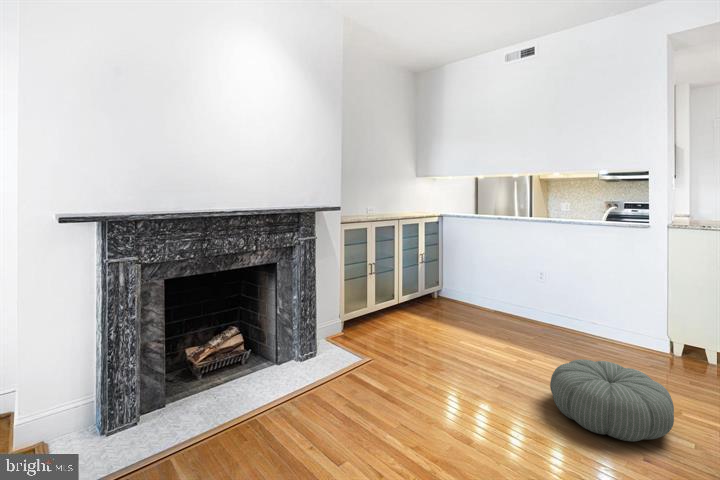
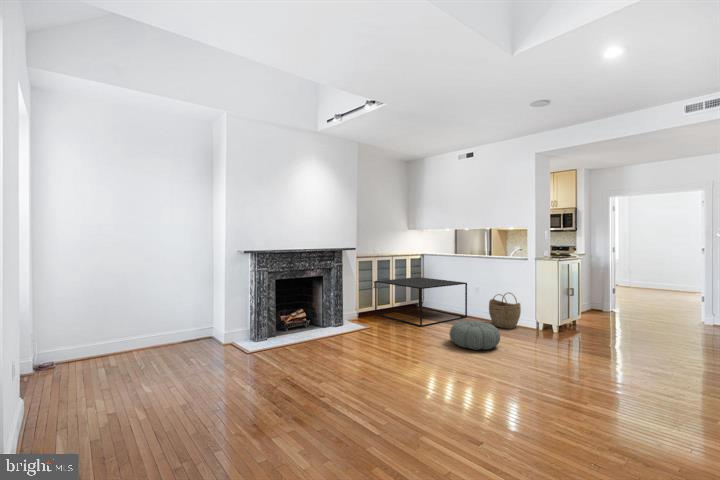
coffee table: none [370,251,530,354] -> present [375,277,467,327]
woven basket: none [580,286,645,354] -> present [489,293,521,329]

